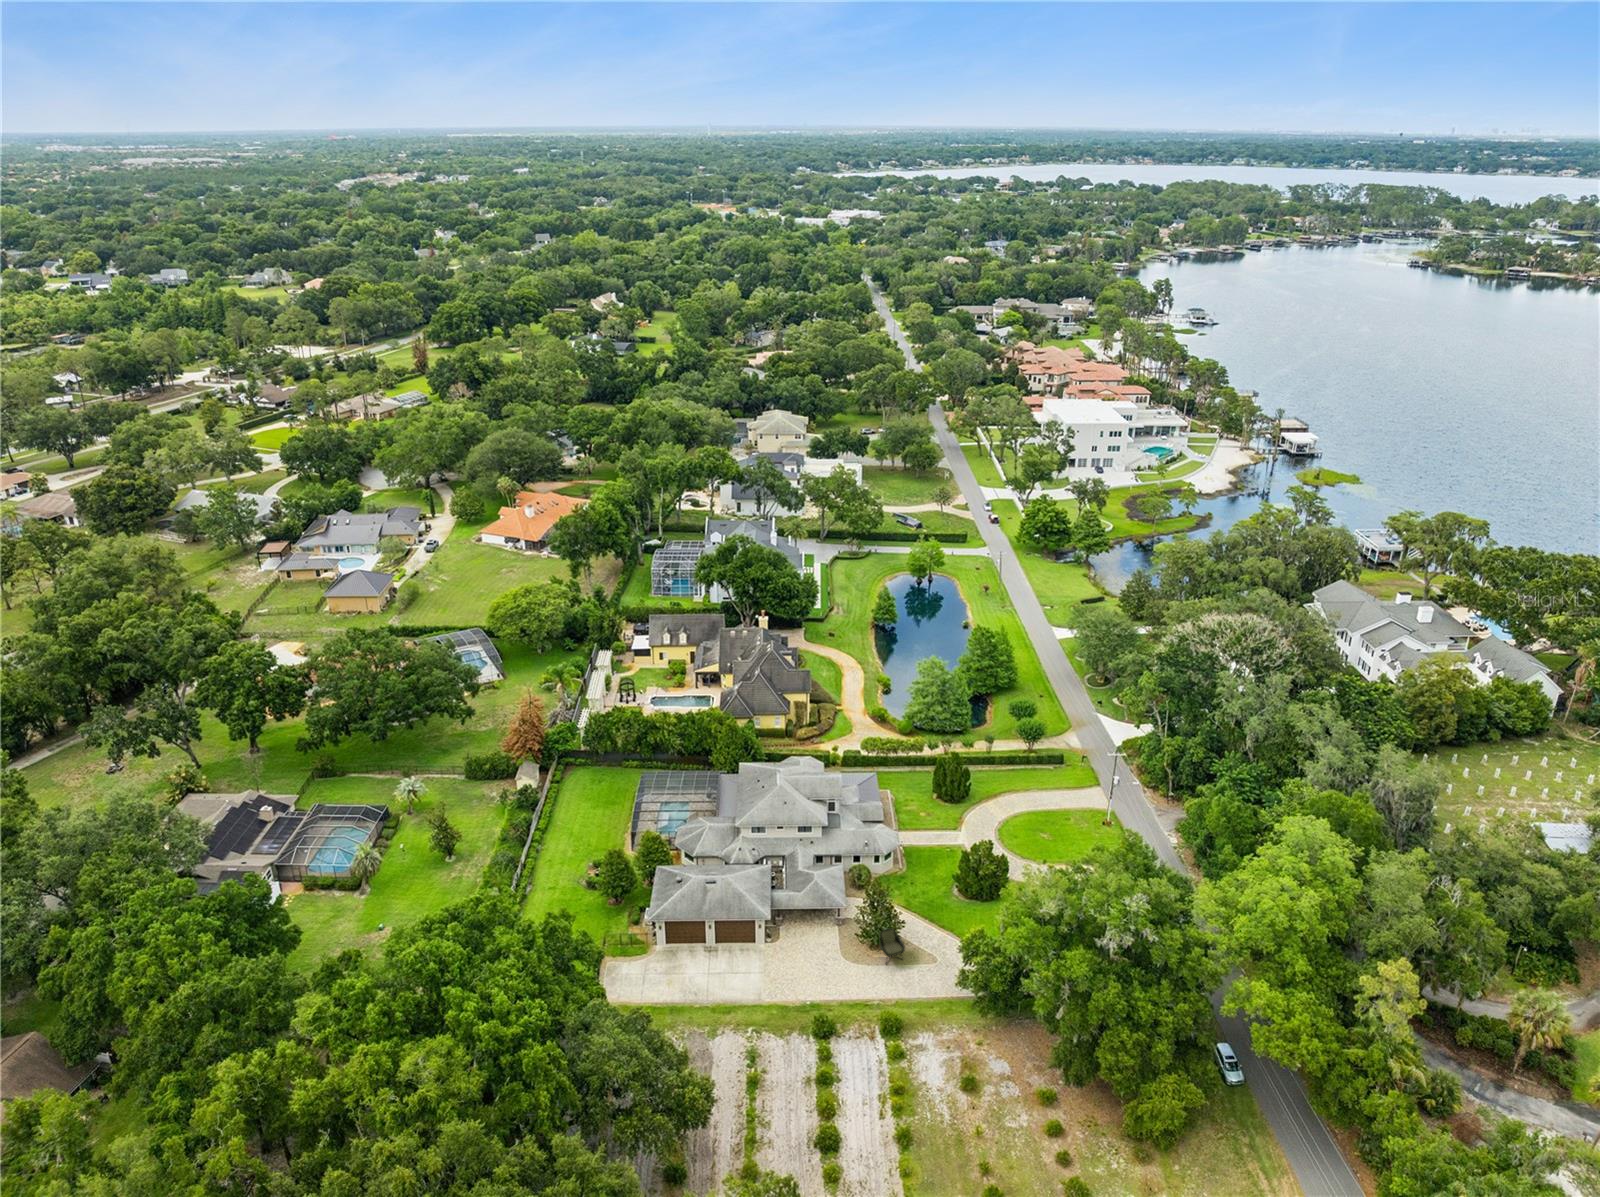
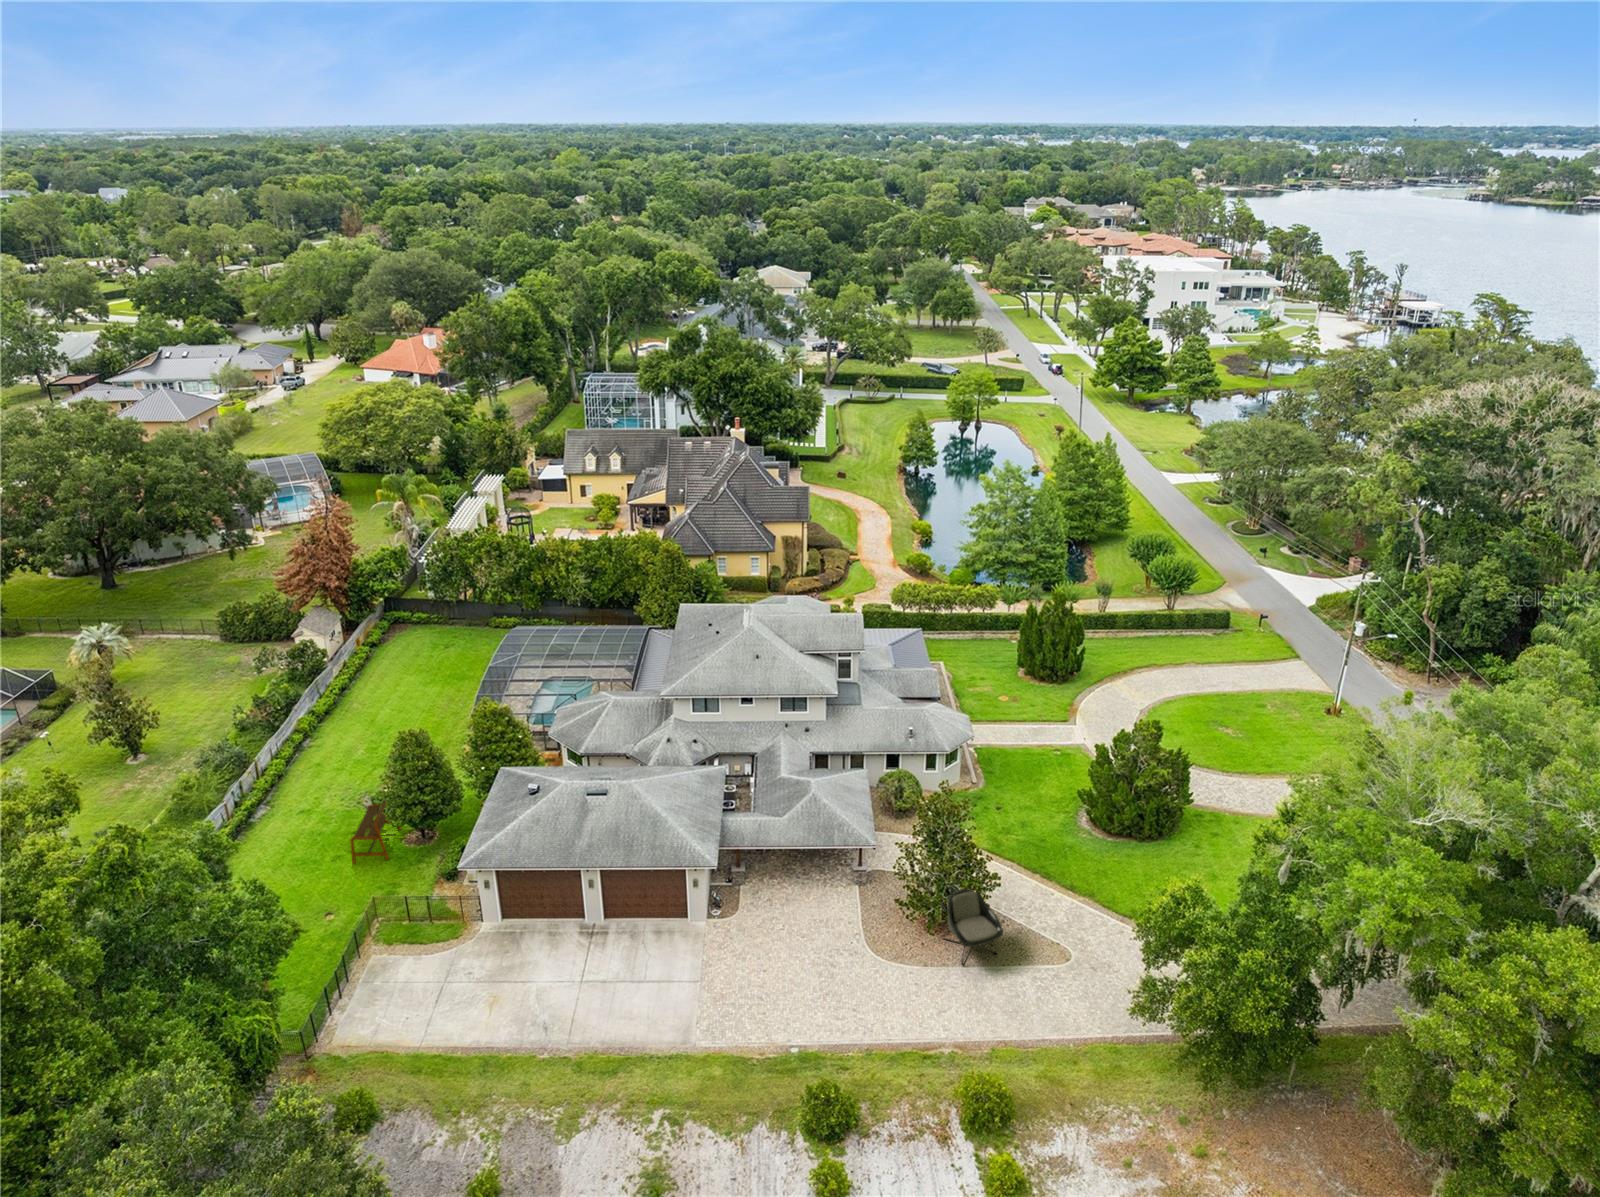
bench: none [586,877,605,917] -> present [350,800,402,864]

